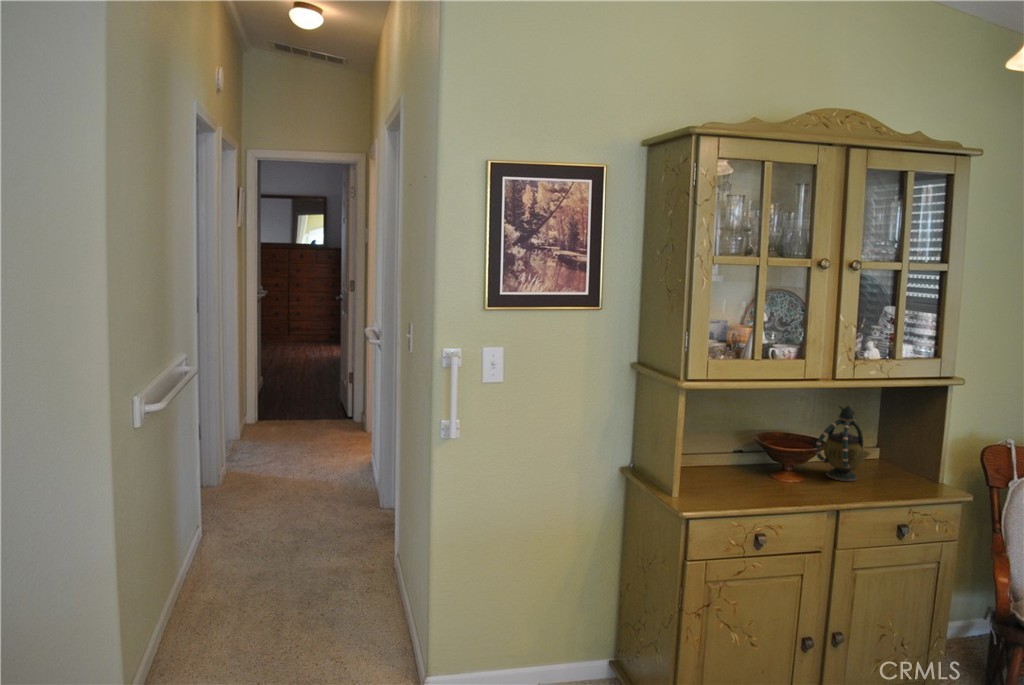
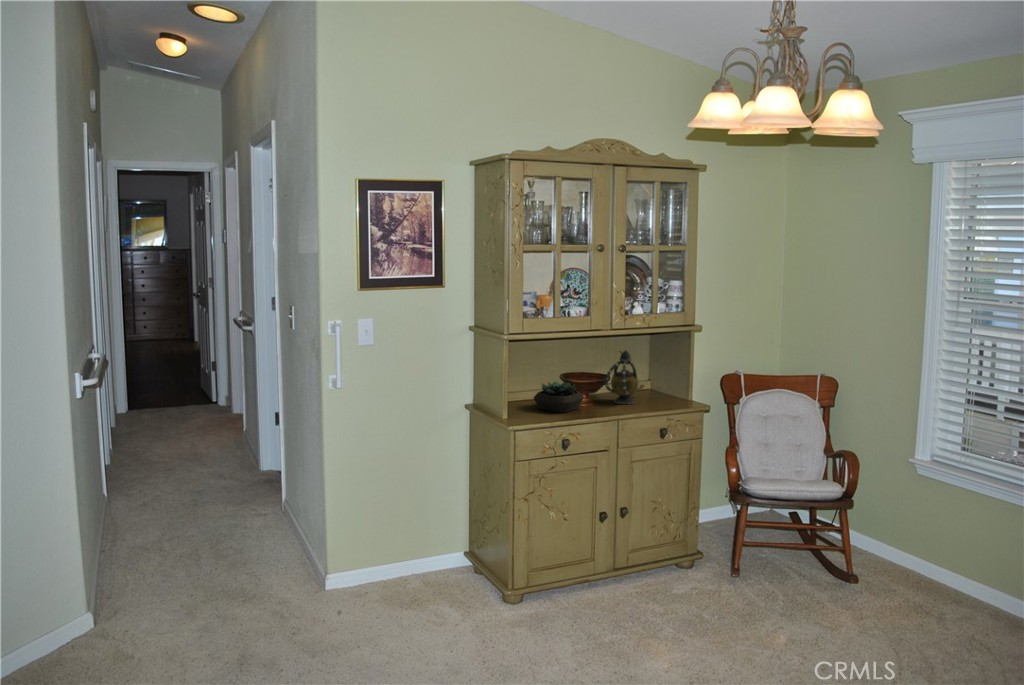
succulent plant: none [713,443,786,490] -> present [533,382,584,413]

